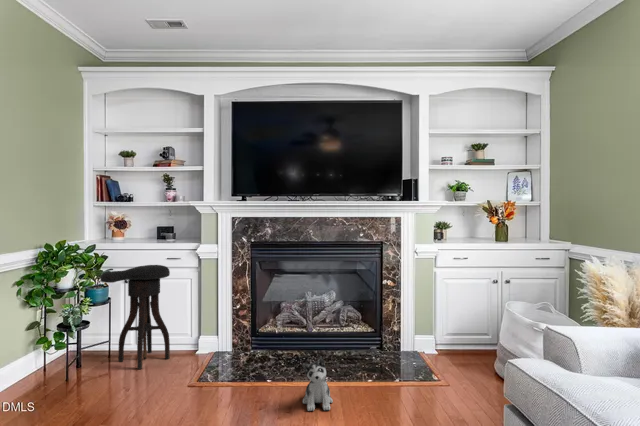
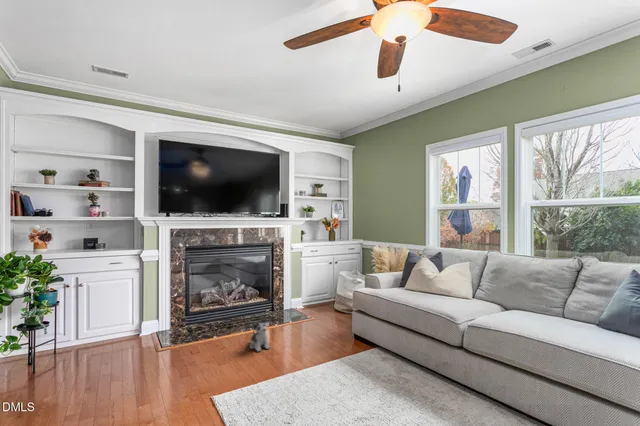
stool: present [100,265,170,369] -> none [59,270,121,356]

